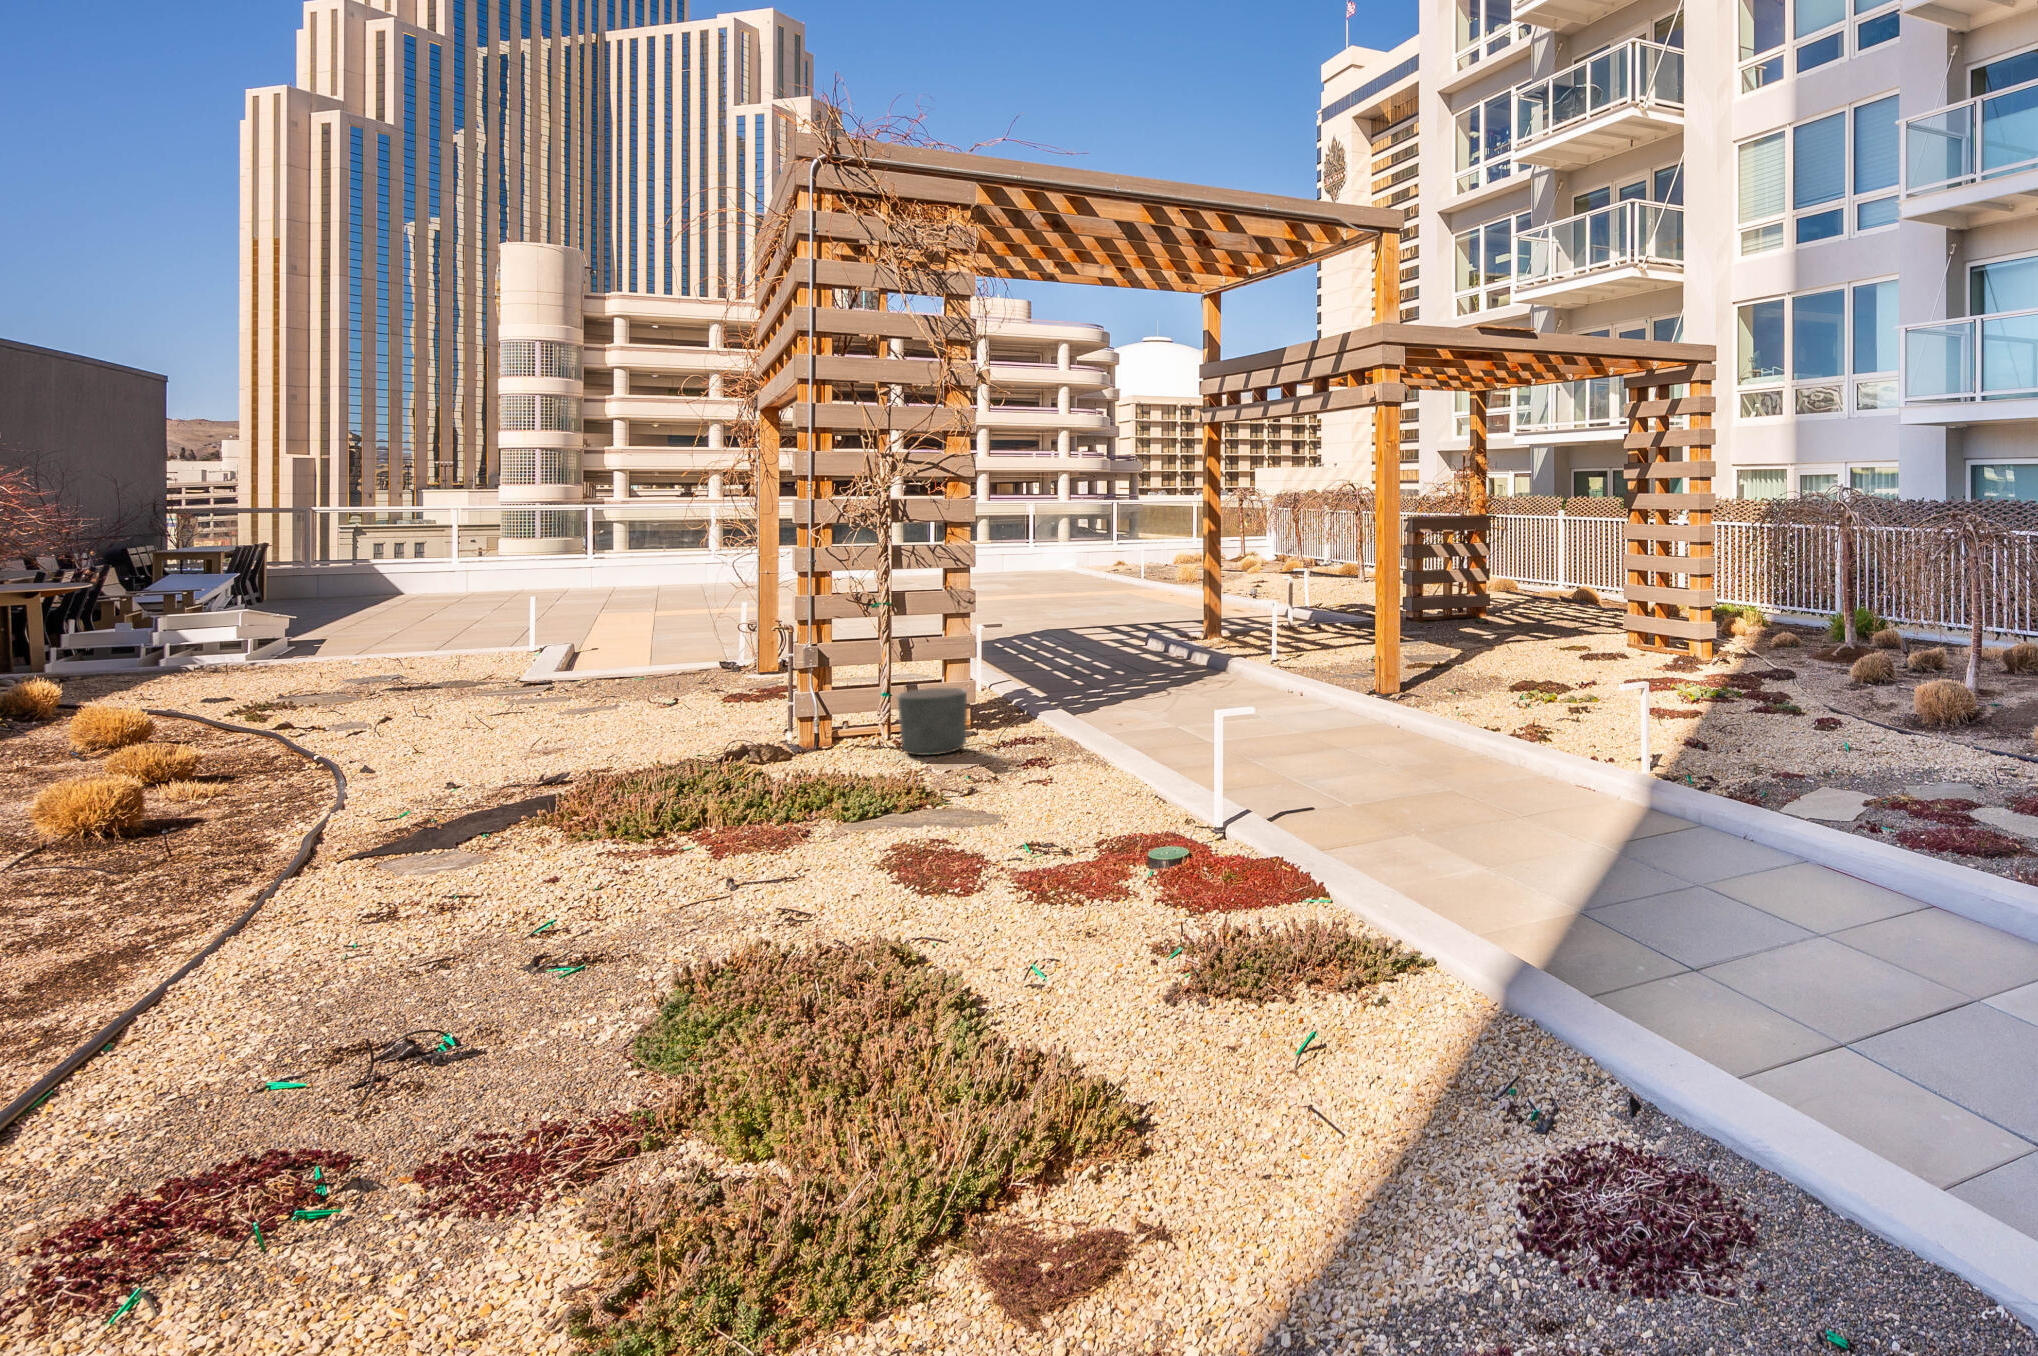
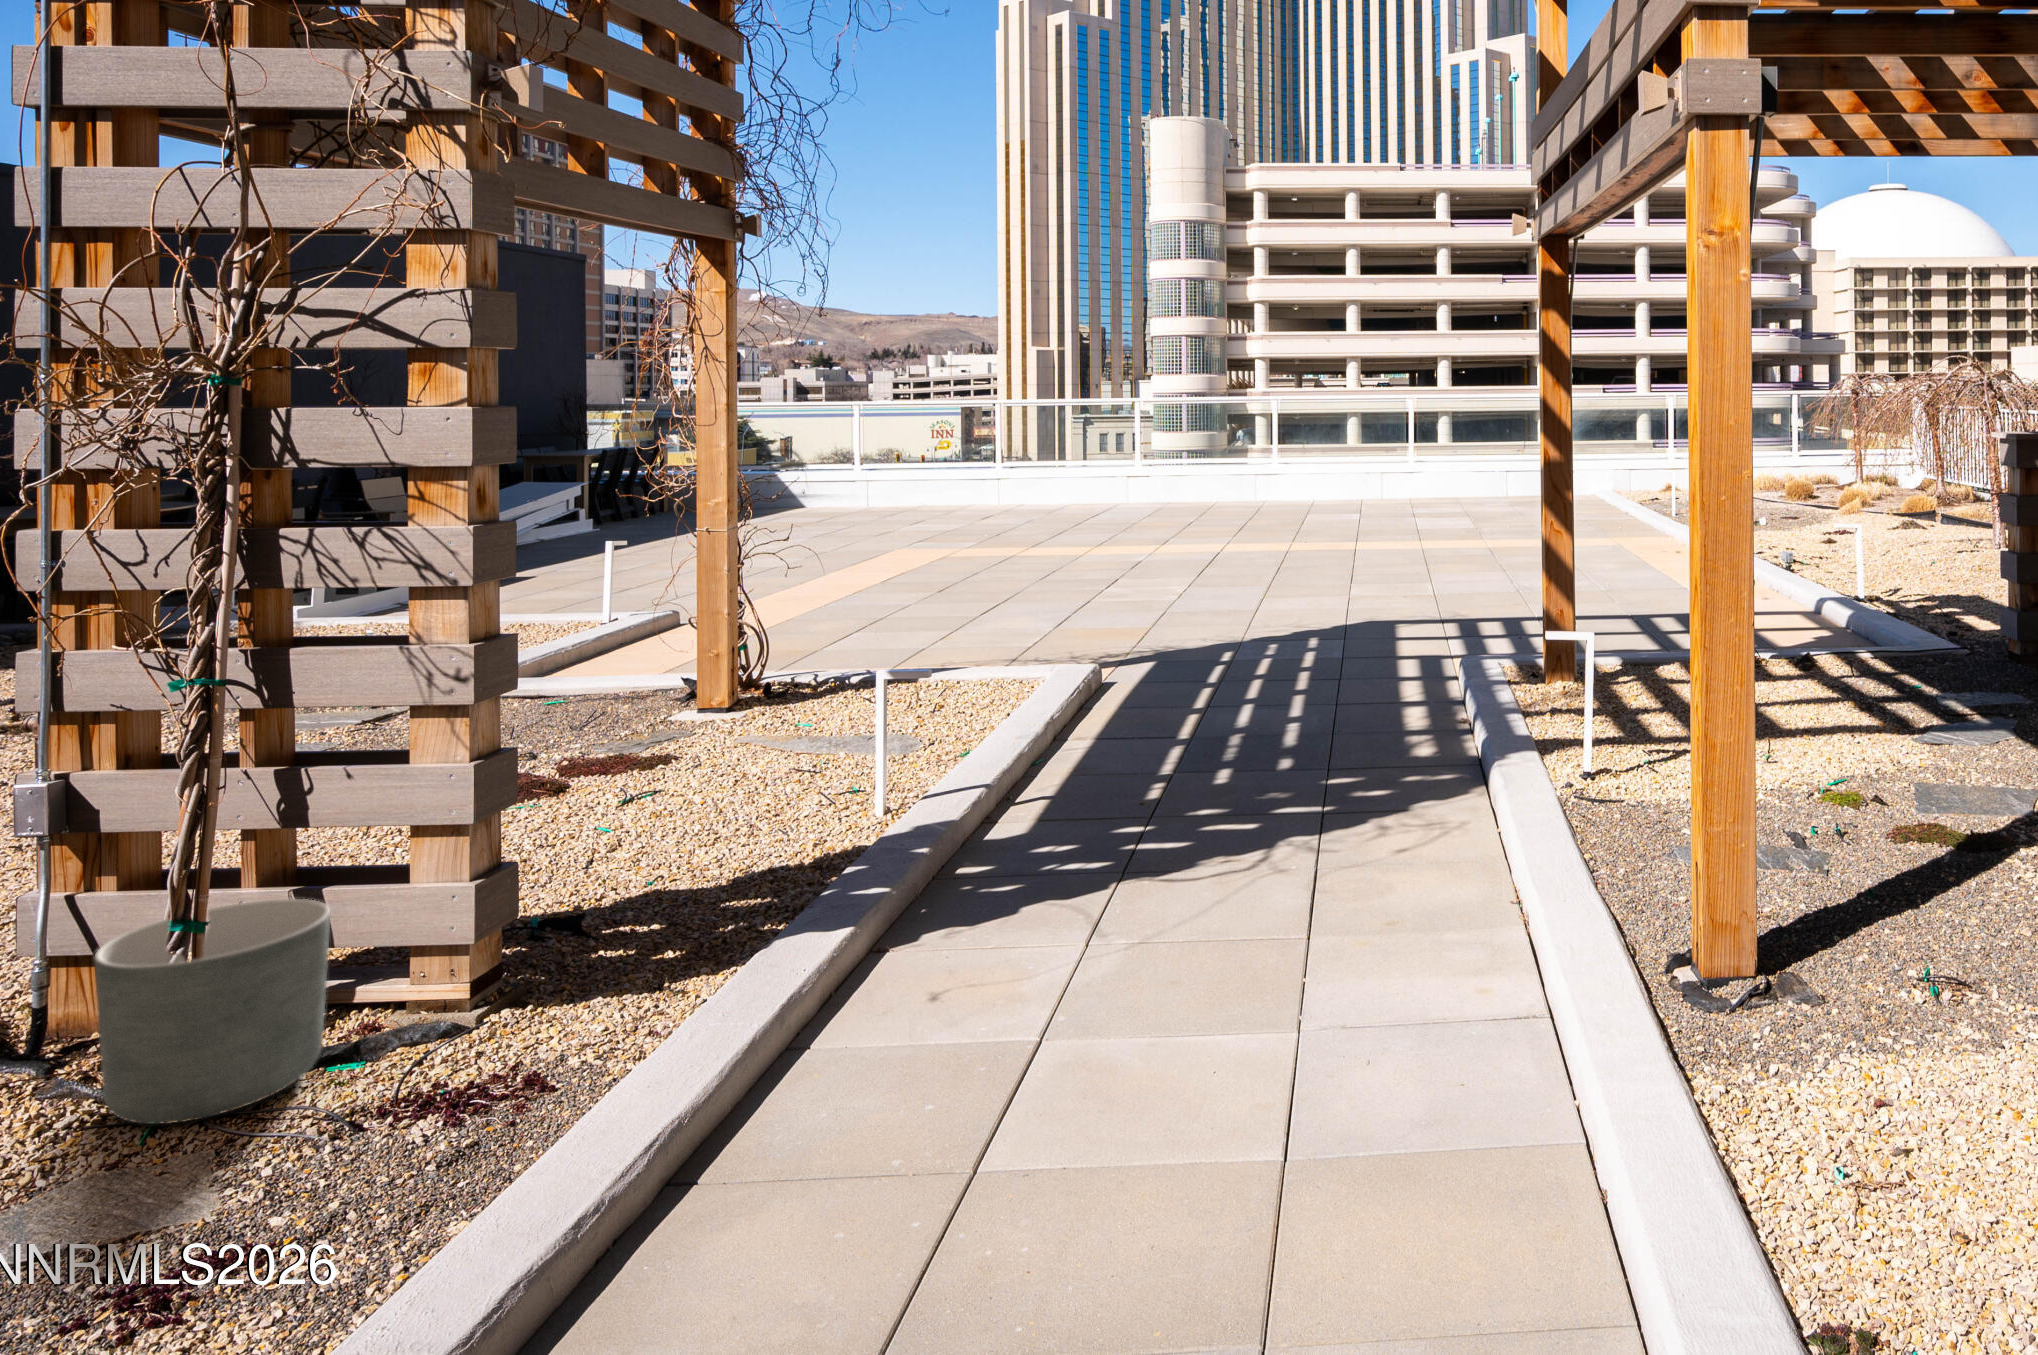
chair: none [312,562,365,611] -> present [764,443,806,480]

